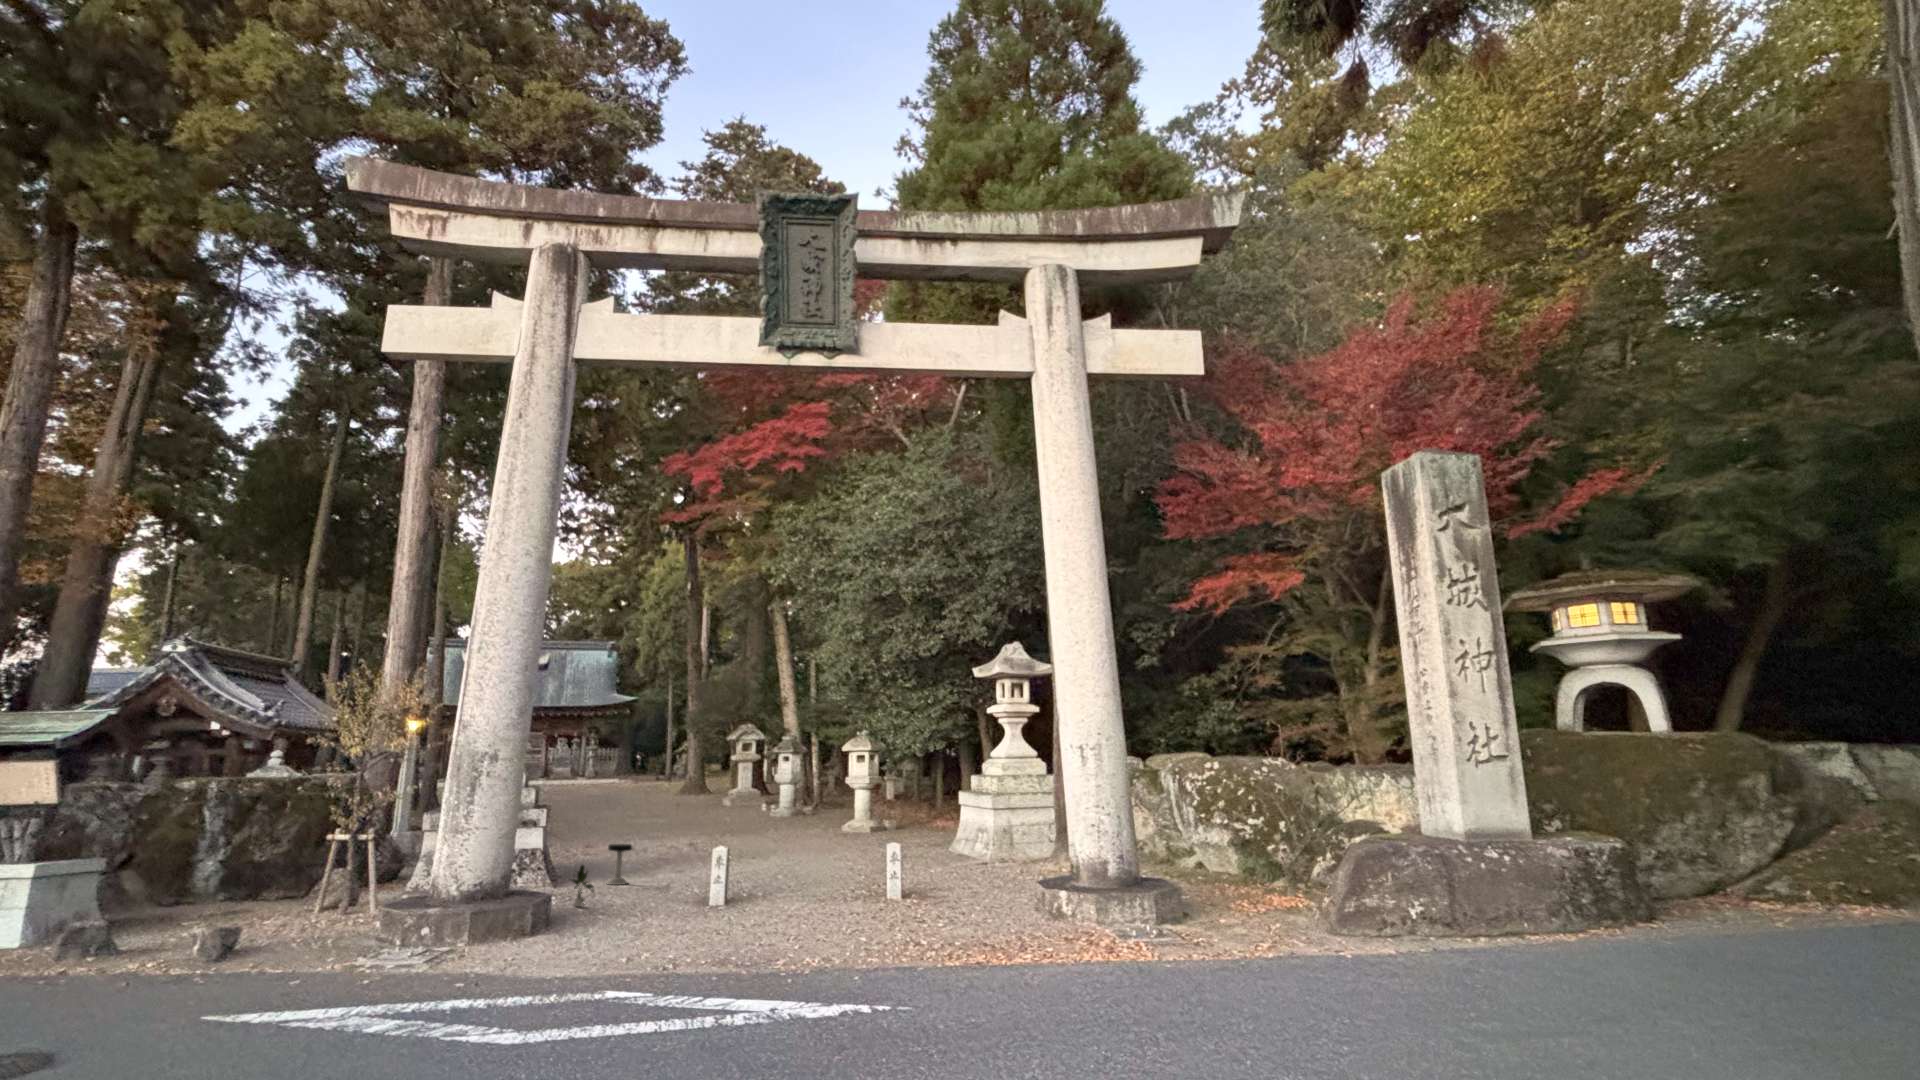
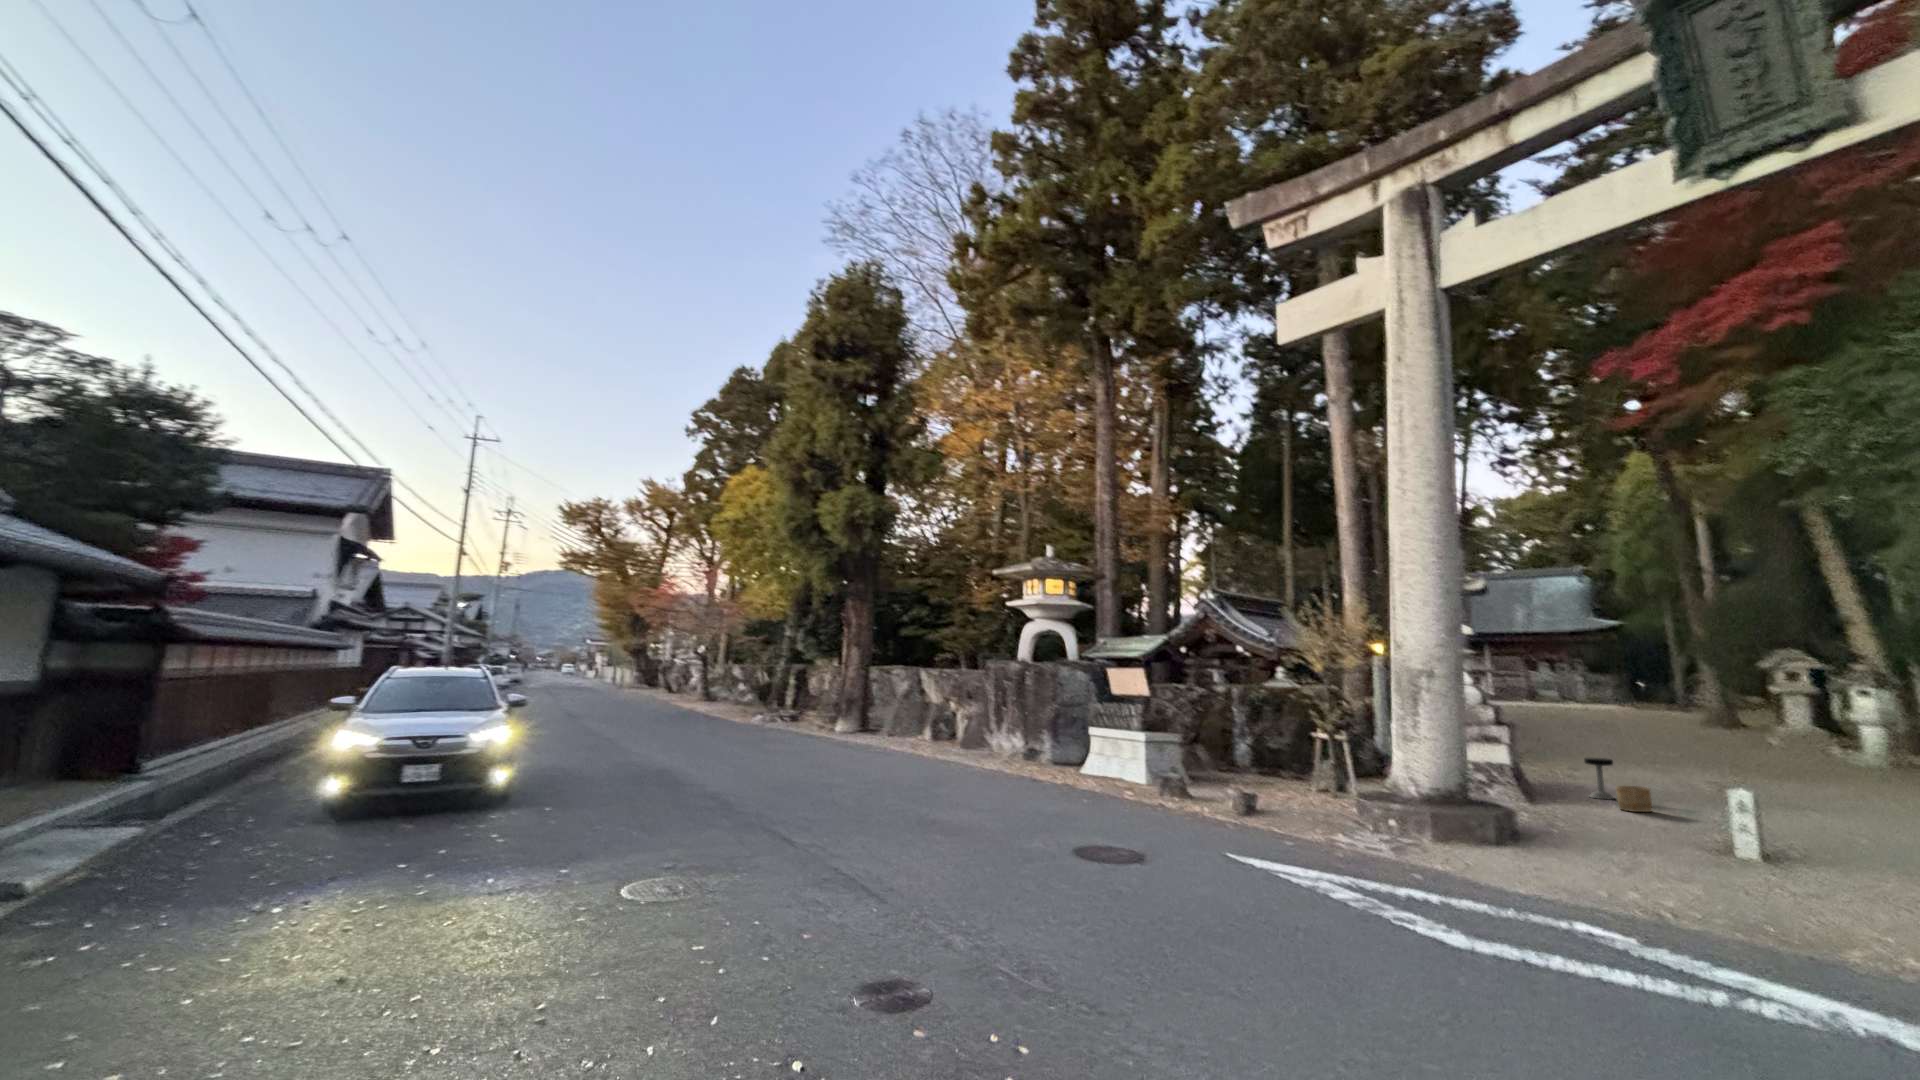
potted plant: present [571,865,593,907] -> none [1537,775,1569,817]
wooden bucket: none [633,869,661,894] -> present [1616,786,1652,812]

